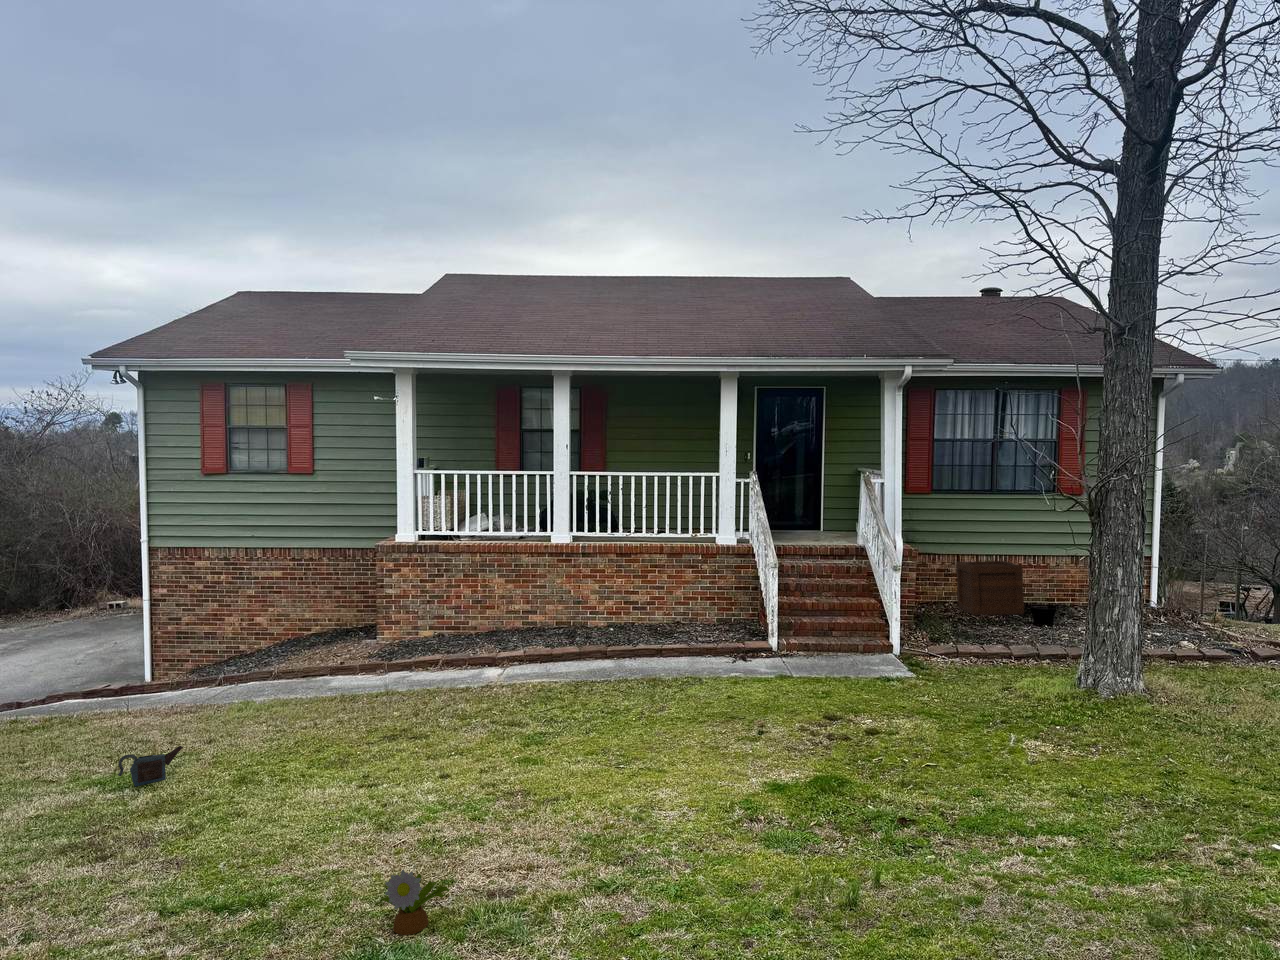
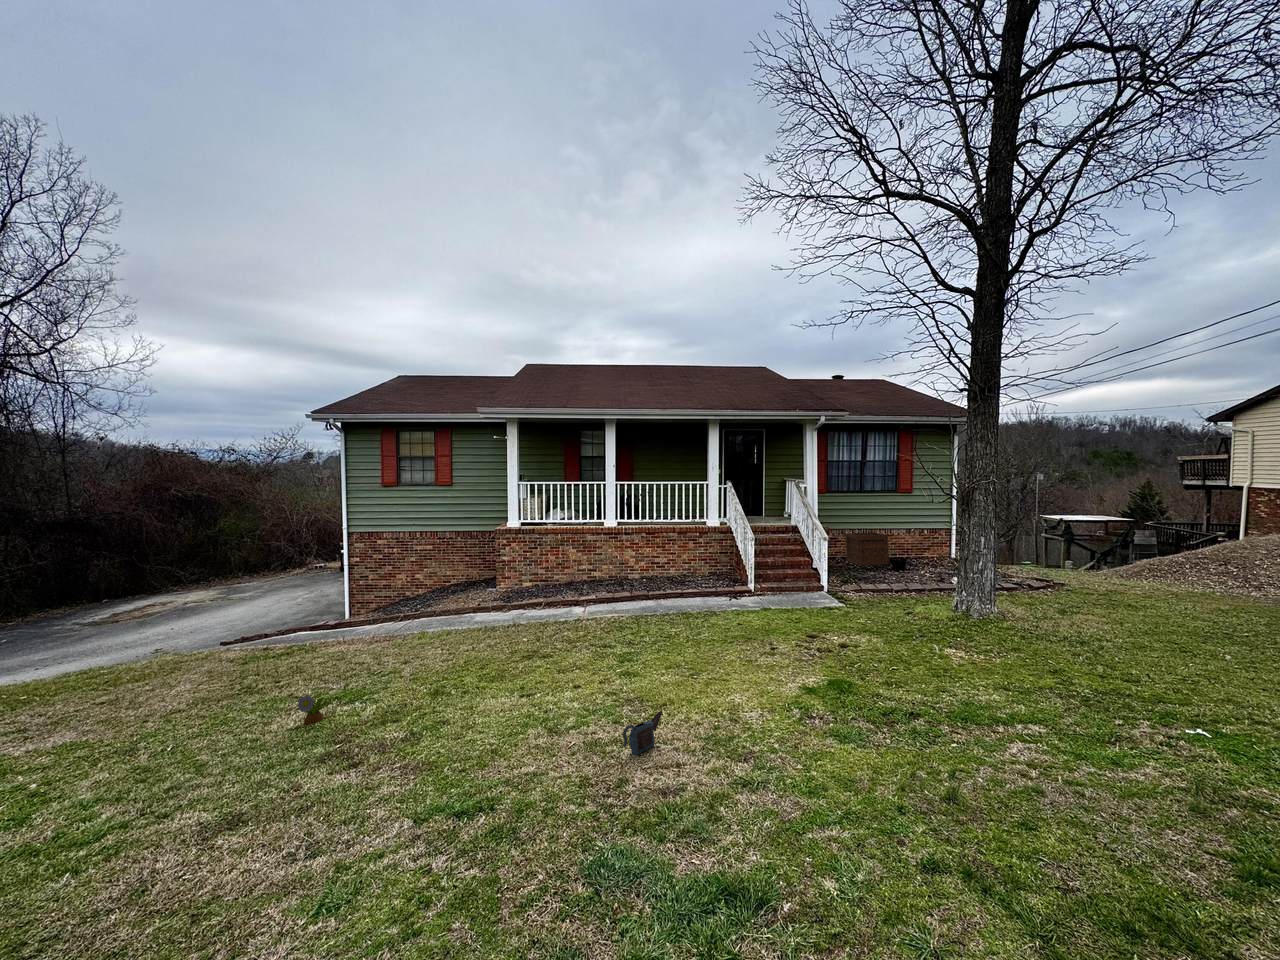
watering can: present [118,746,183,786] -> present [623,711,662,755]
decorative plant: present [375,870,450,935] -> present [296,695,333,724]

